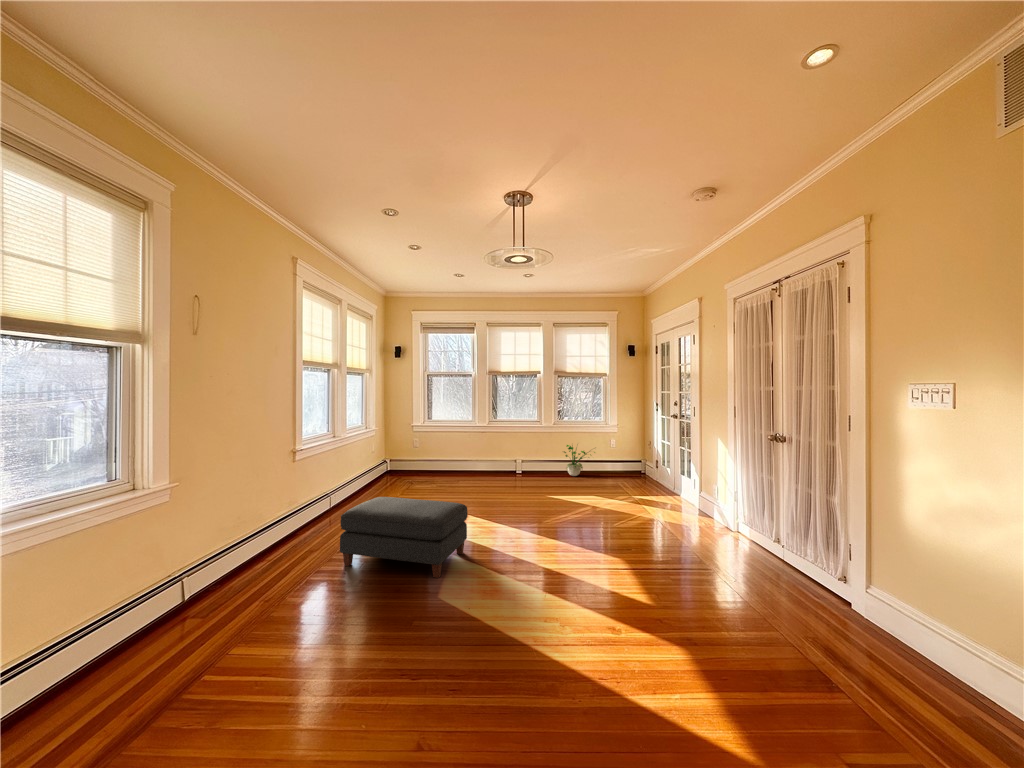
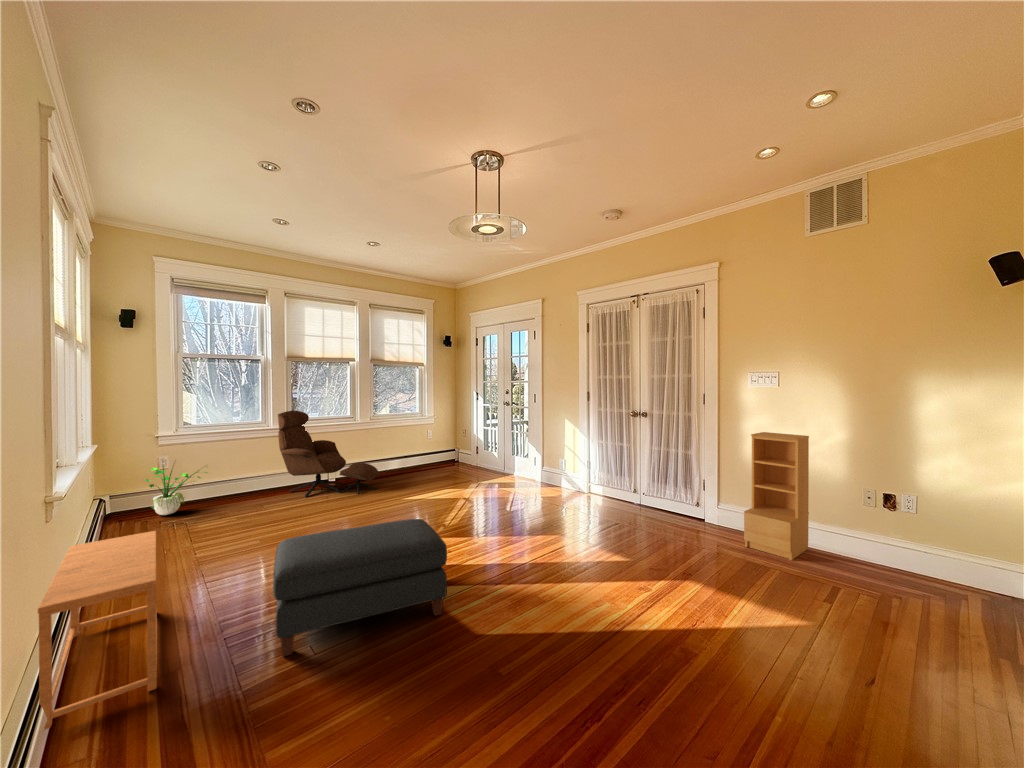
lounge chair: none [474,413,545,486] -> present [278,411,378,497]
potted plant: present [564,445,595,476] -> present [145,465,207,515]
side table: none [254,478,339,558] -> present [38,531,157,729]
bookshelf: none [848,483,993,703] -> present [744,432,809,560]

